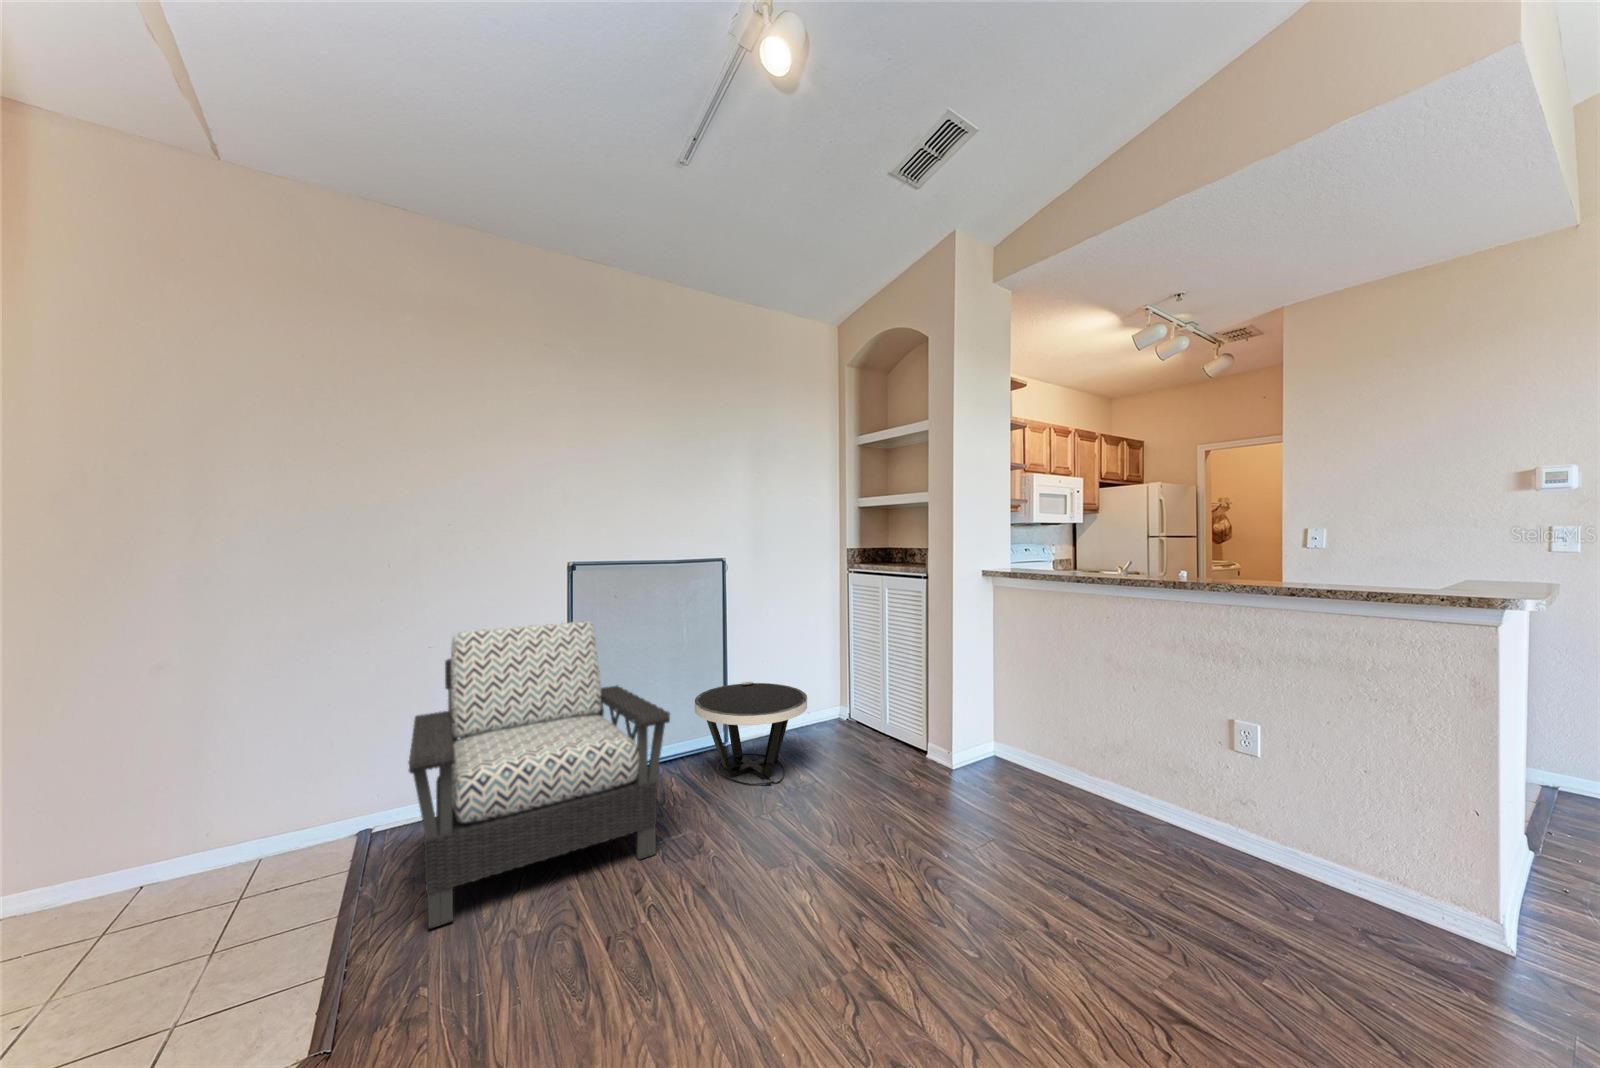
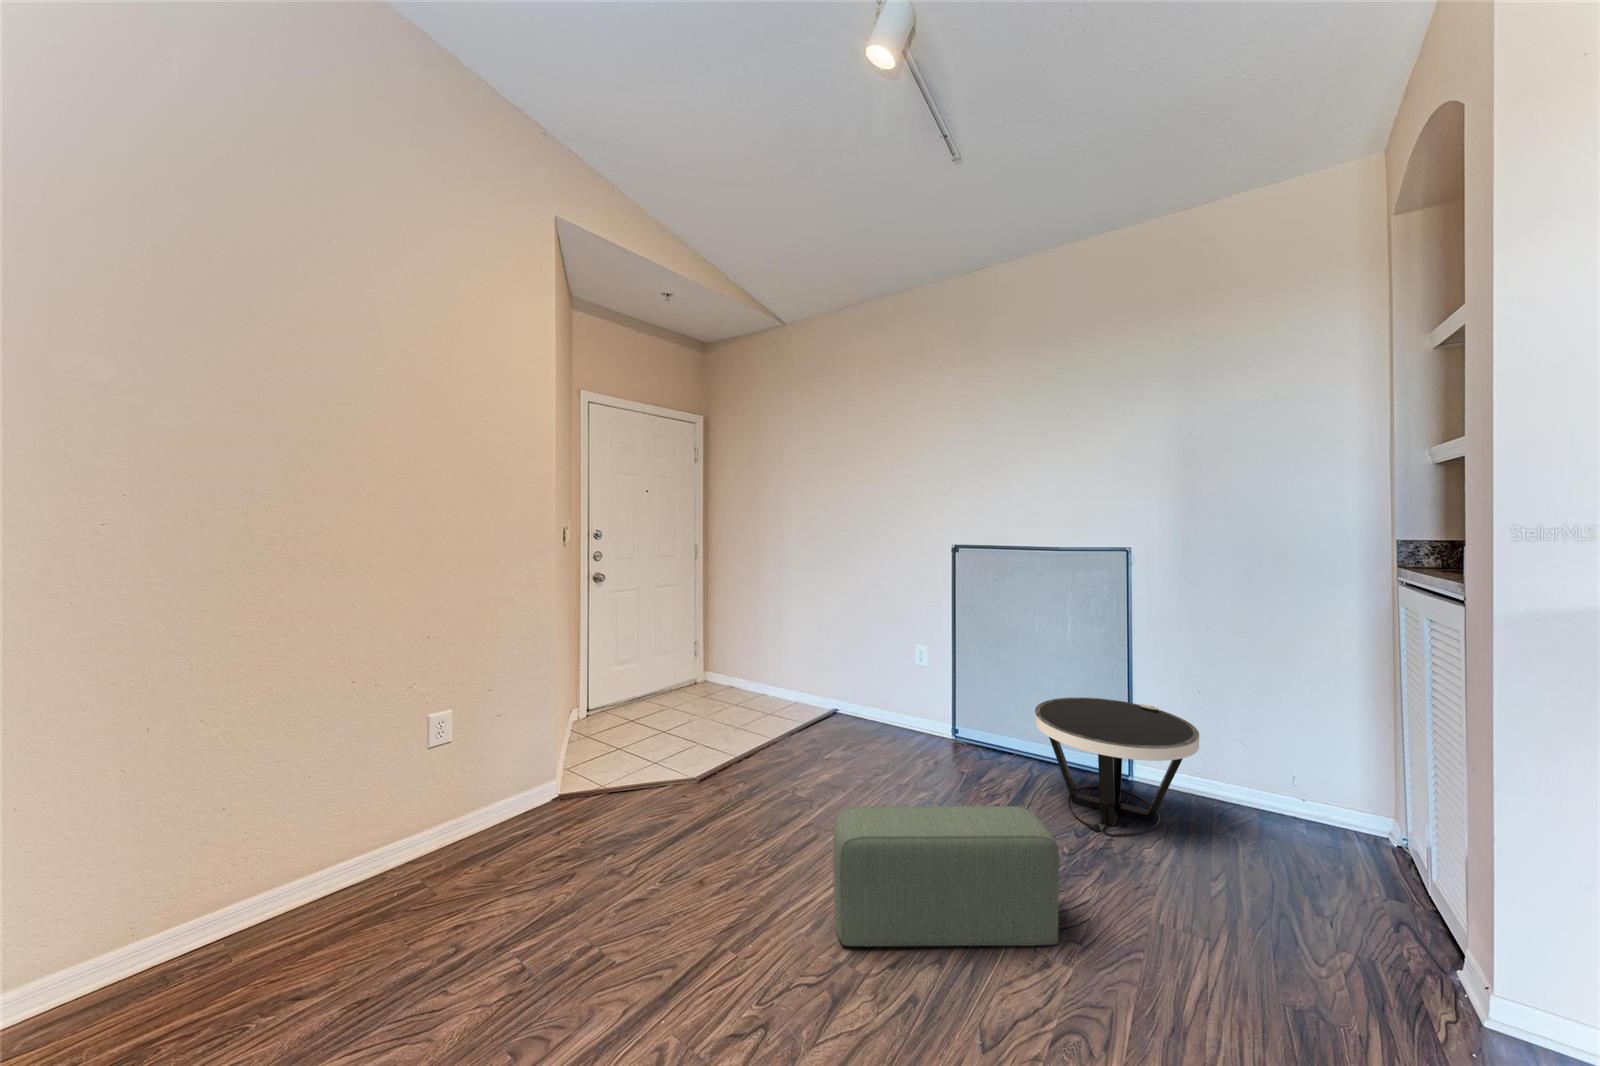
armchair: present [408,622,670,929] -> none [763,587,979,808]
pouf: none [766,770,868,967] -> present [833,806,1059,946]

